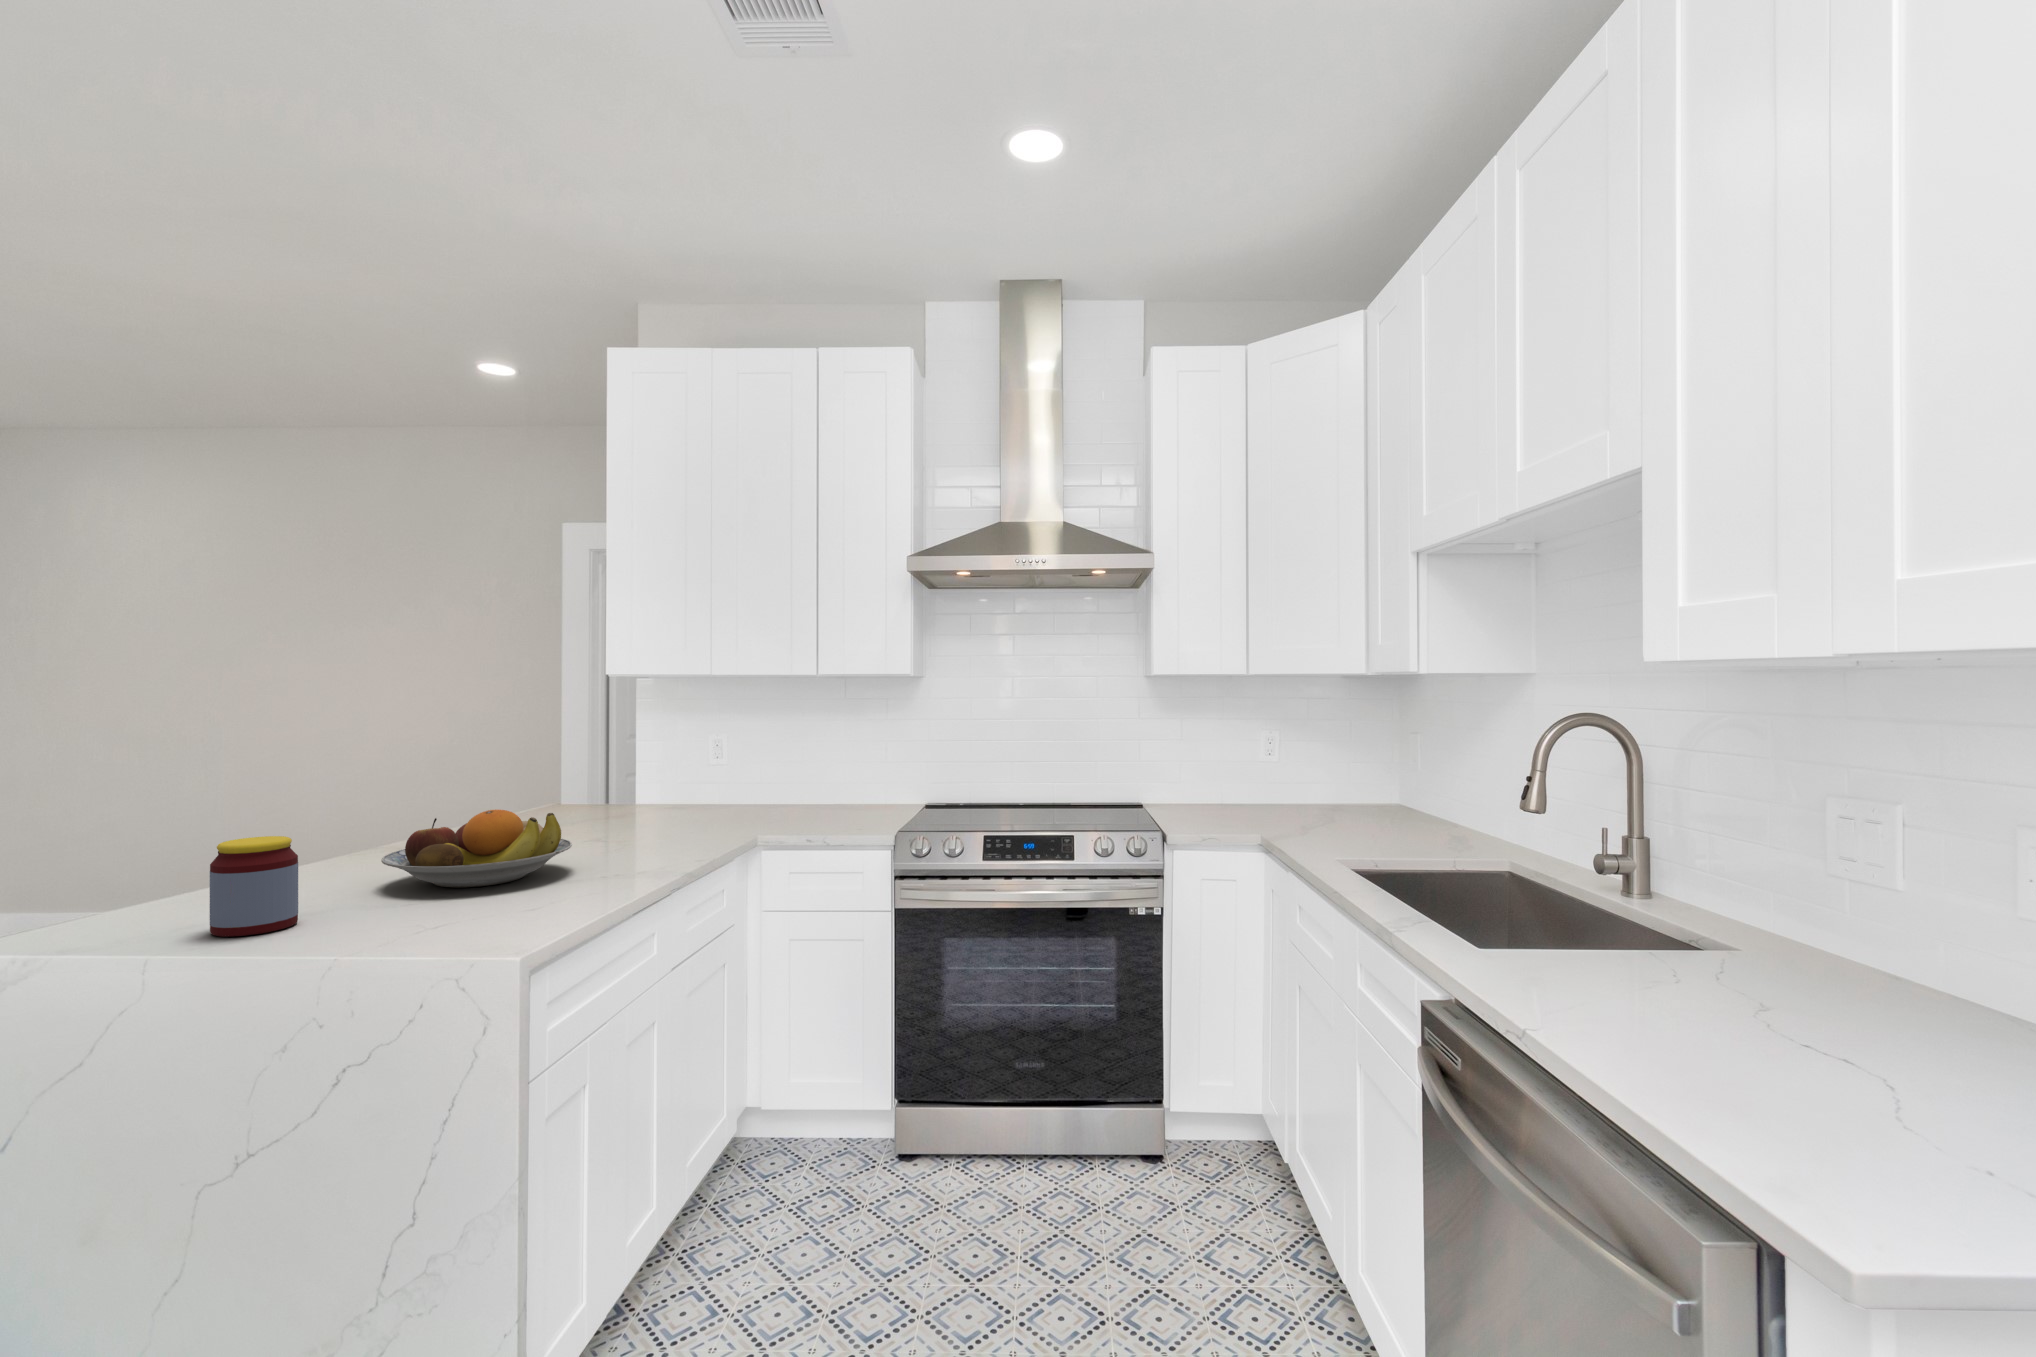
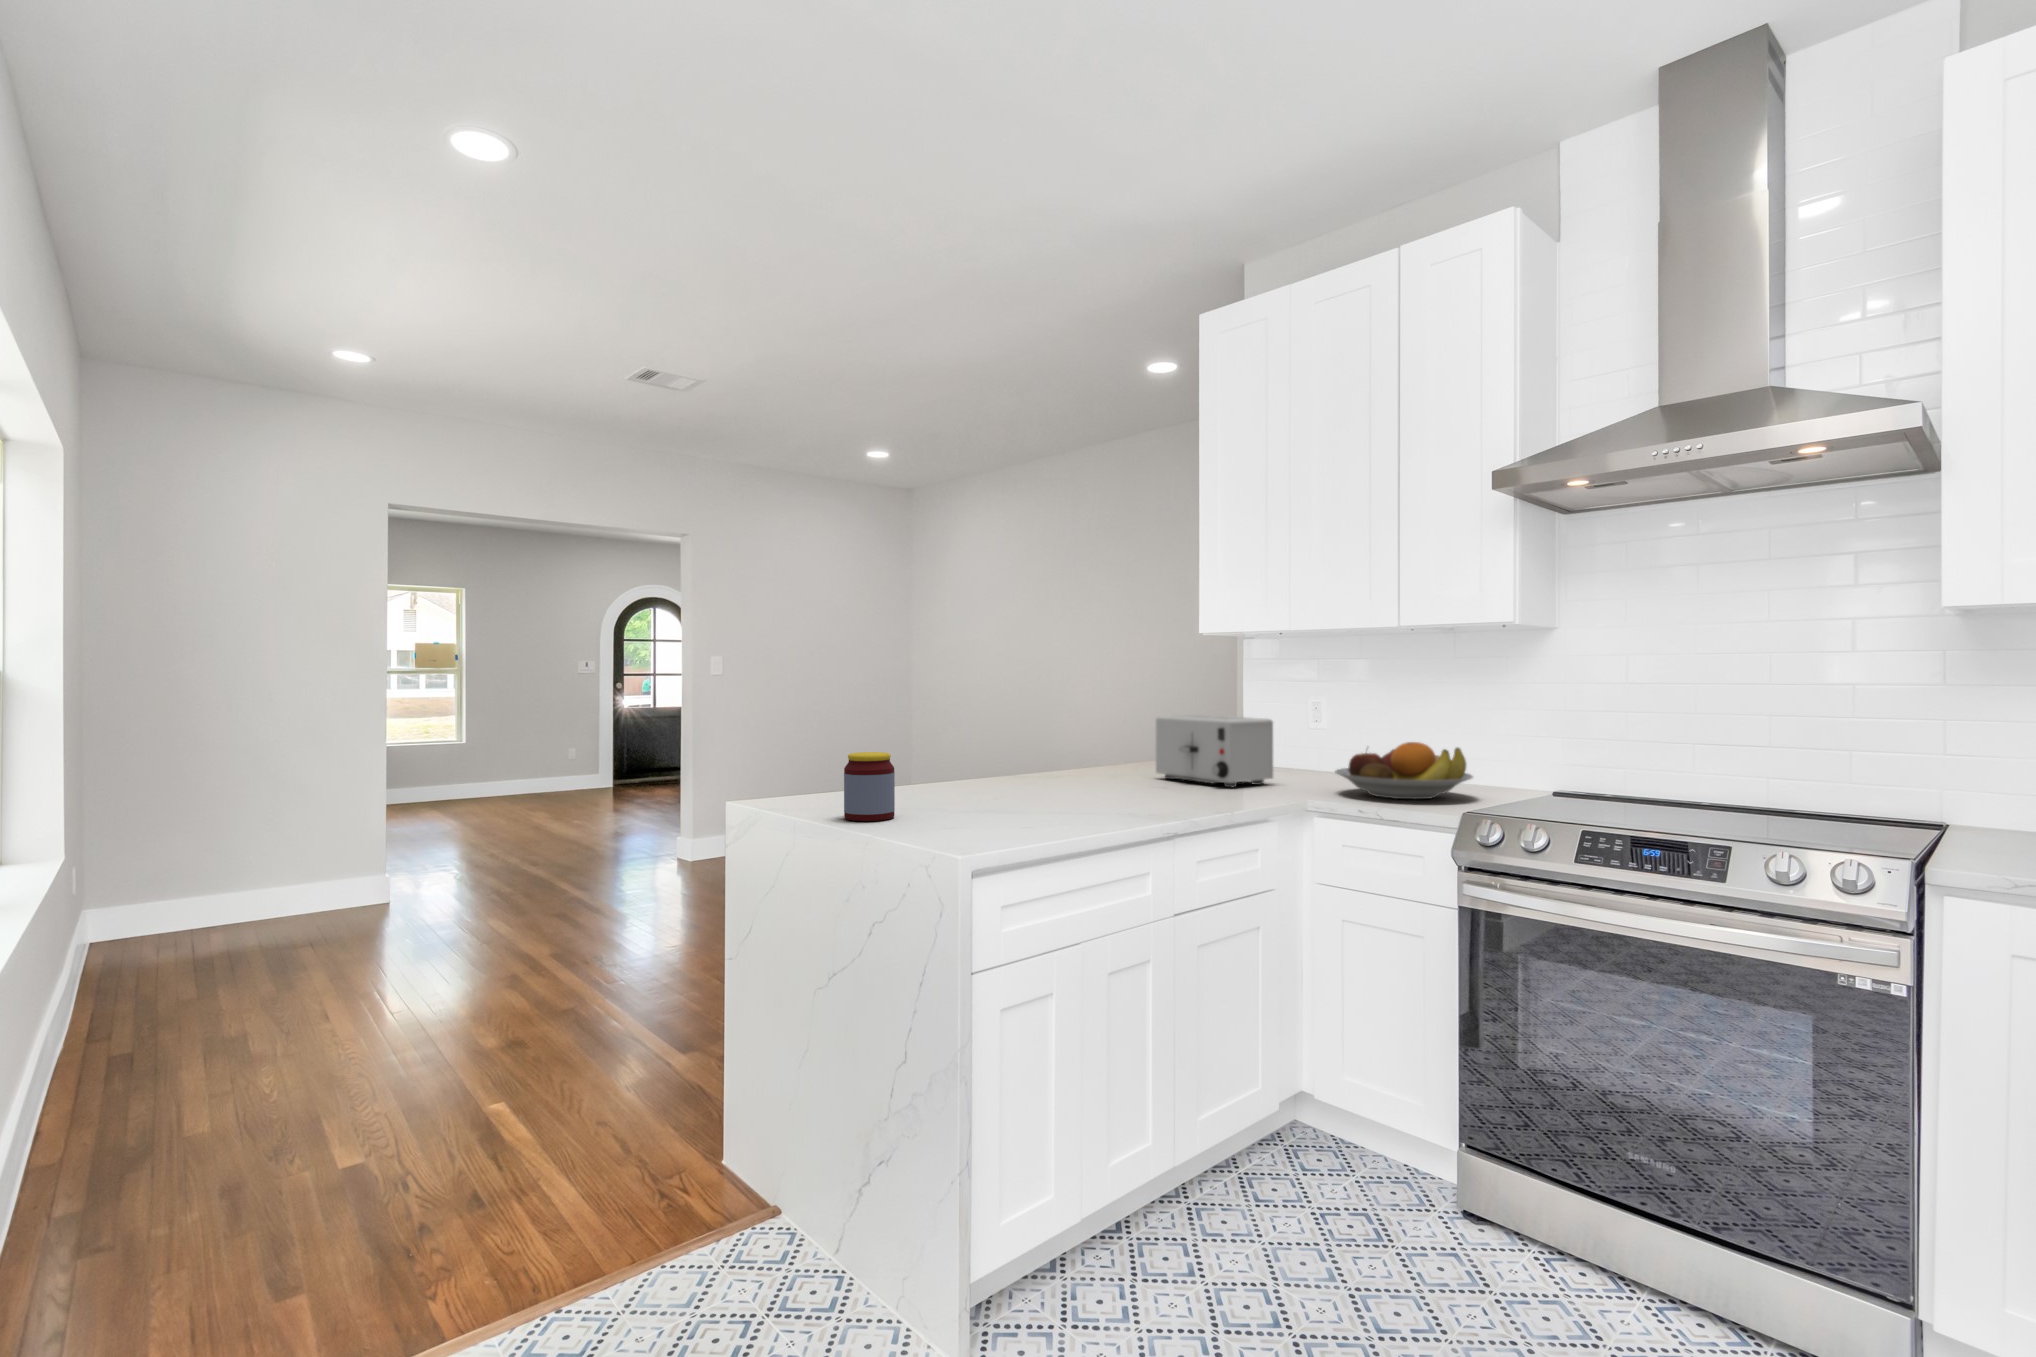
toaster: none [559,751,693,825] -> present [1156,715,1273,787]
fruit bowl: present [381,810,572,887] -> present [1335,742,1473,799]

